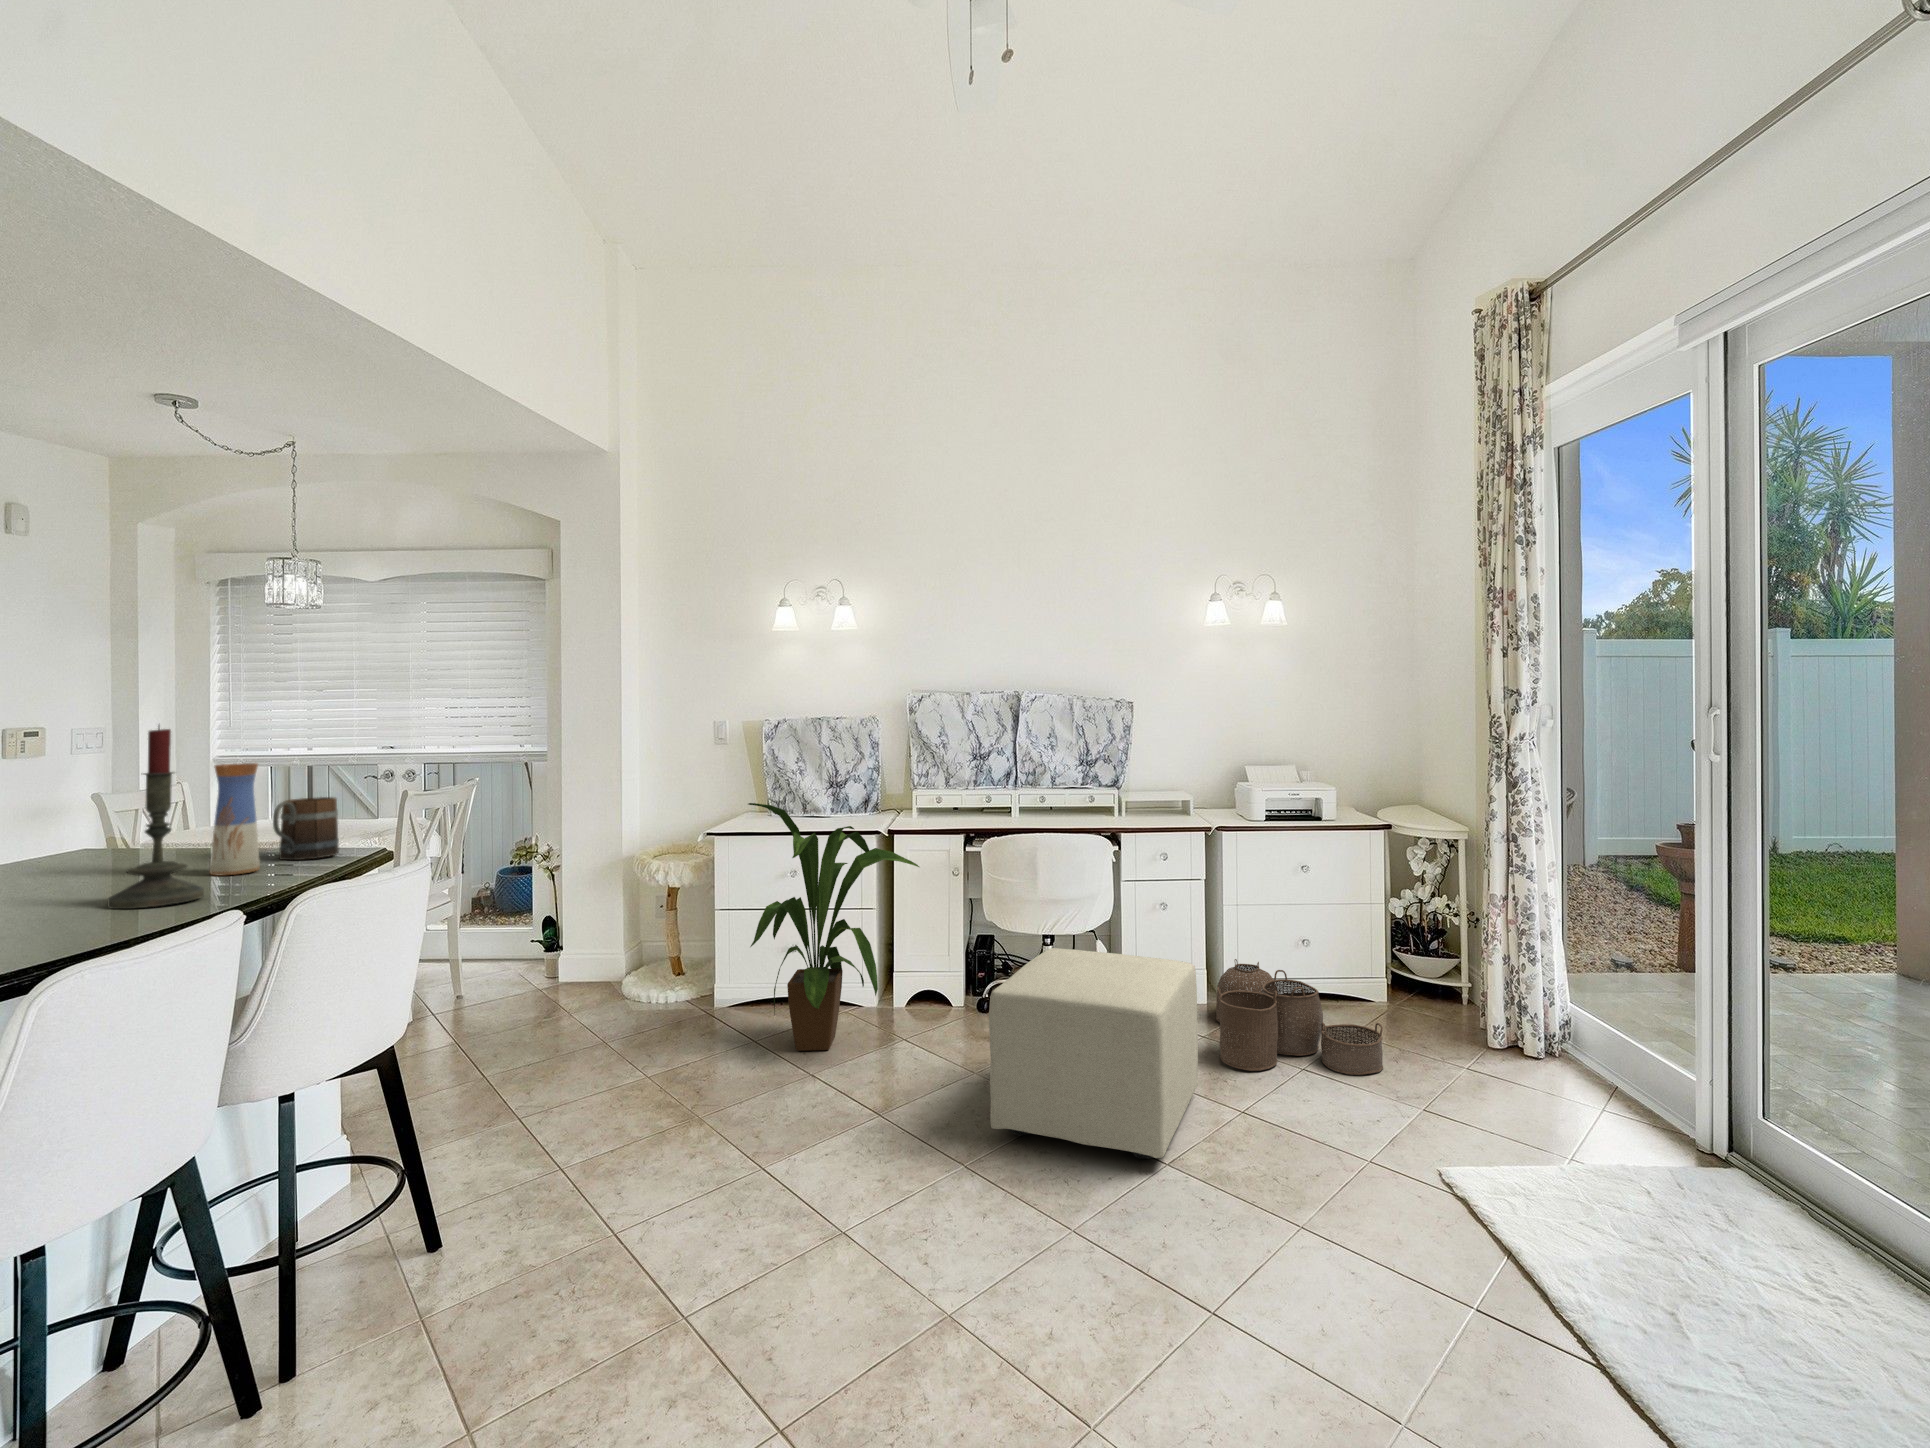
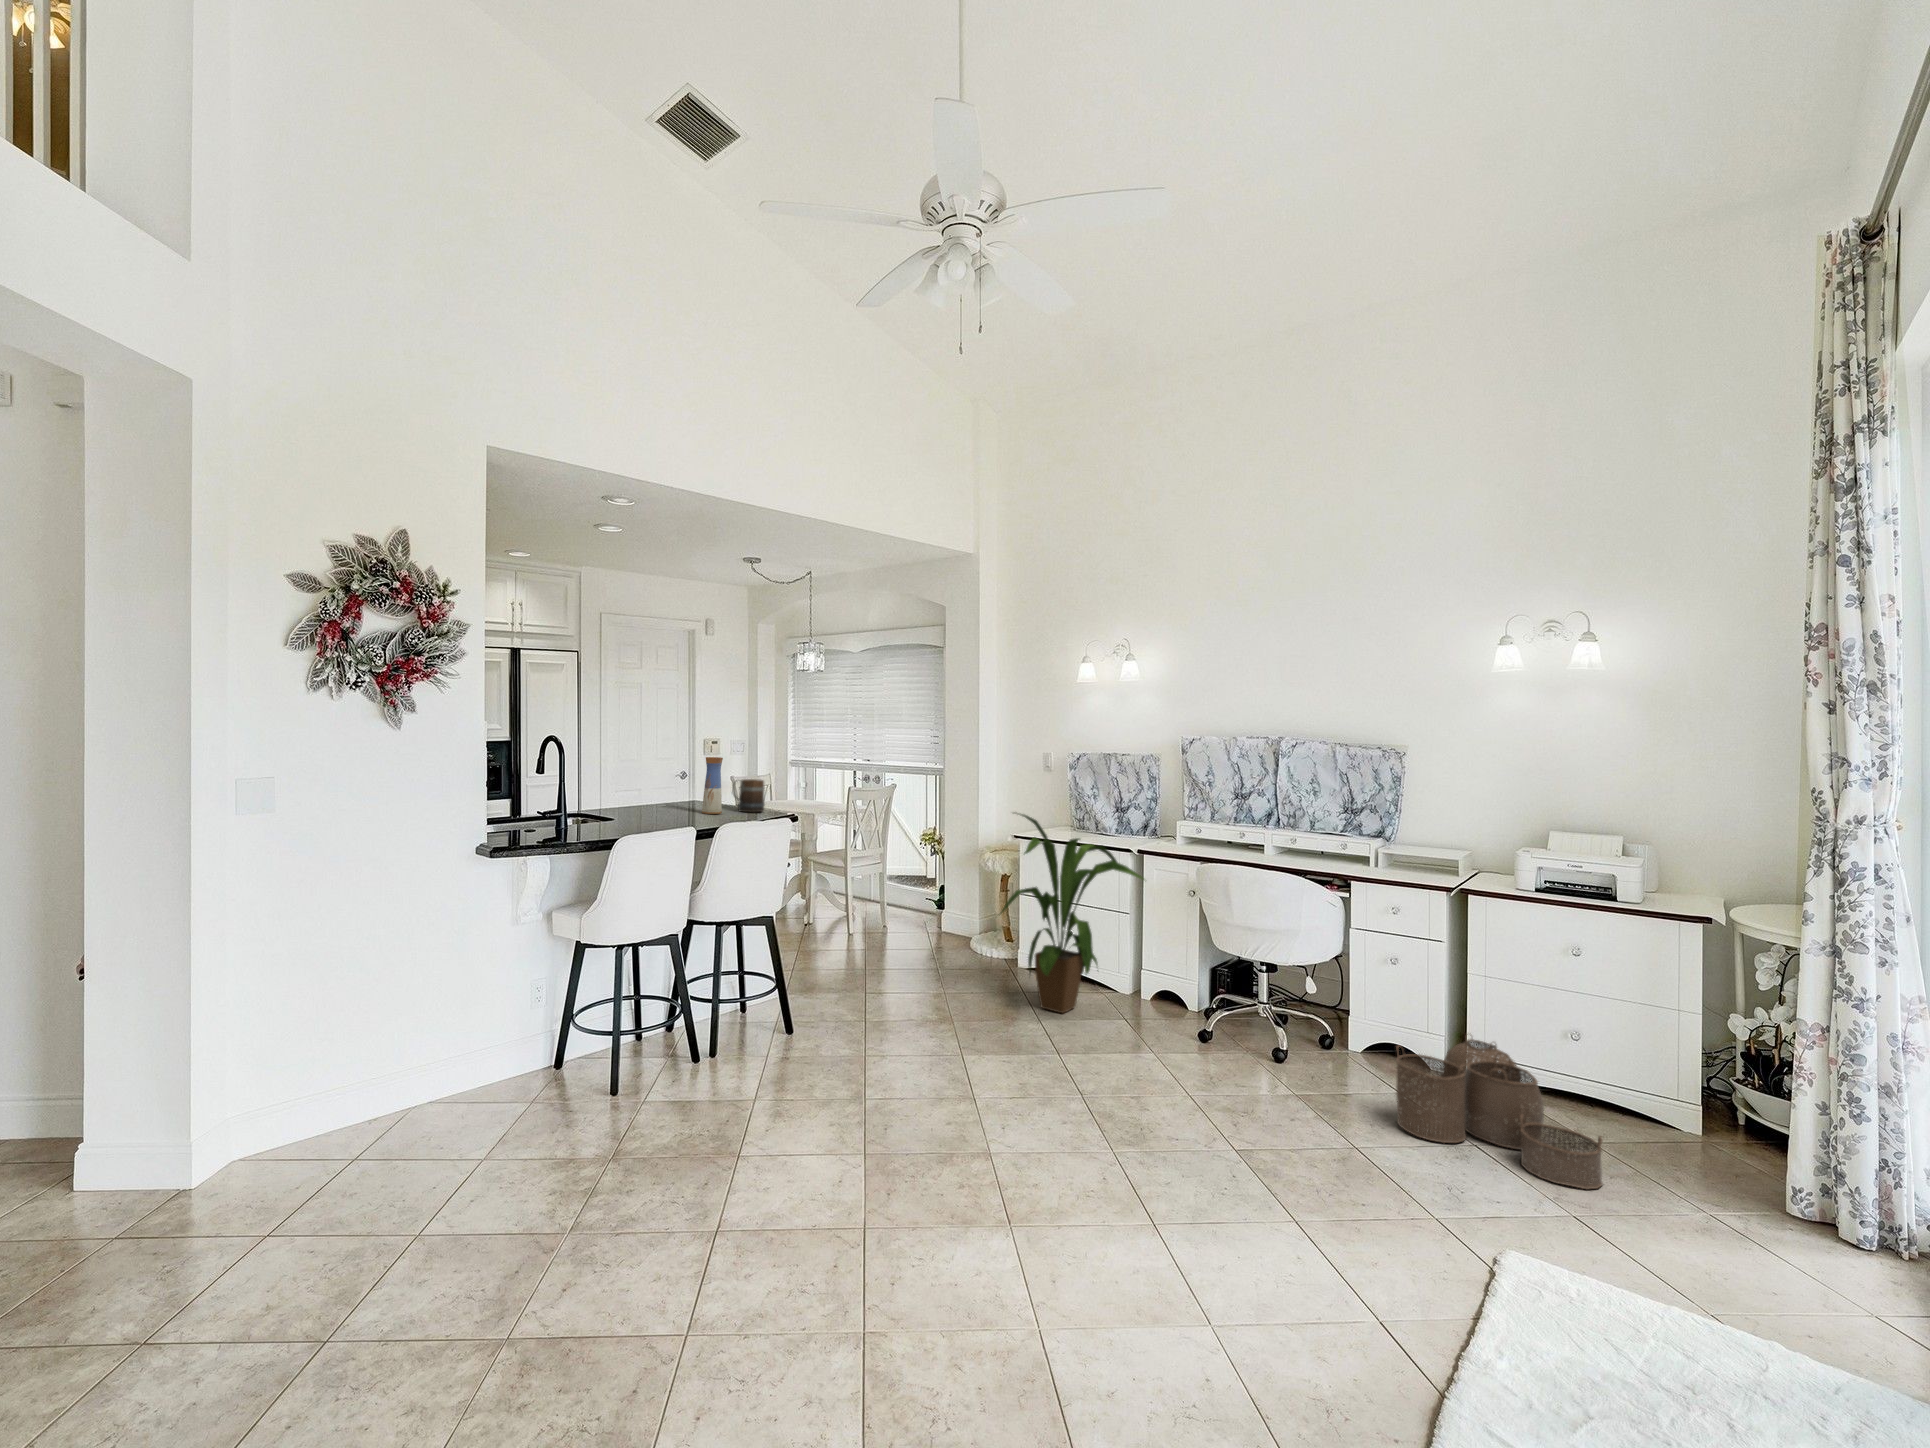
candle: present [108,726,204,909] -> none [650,734,684,821]
ottoman: present [989,948,1198,1159] -> none [1115,965,1335,1154]

